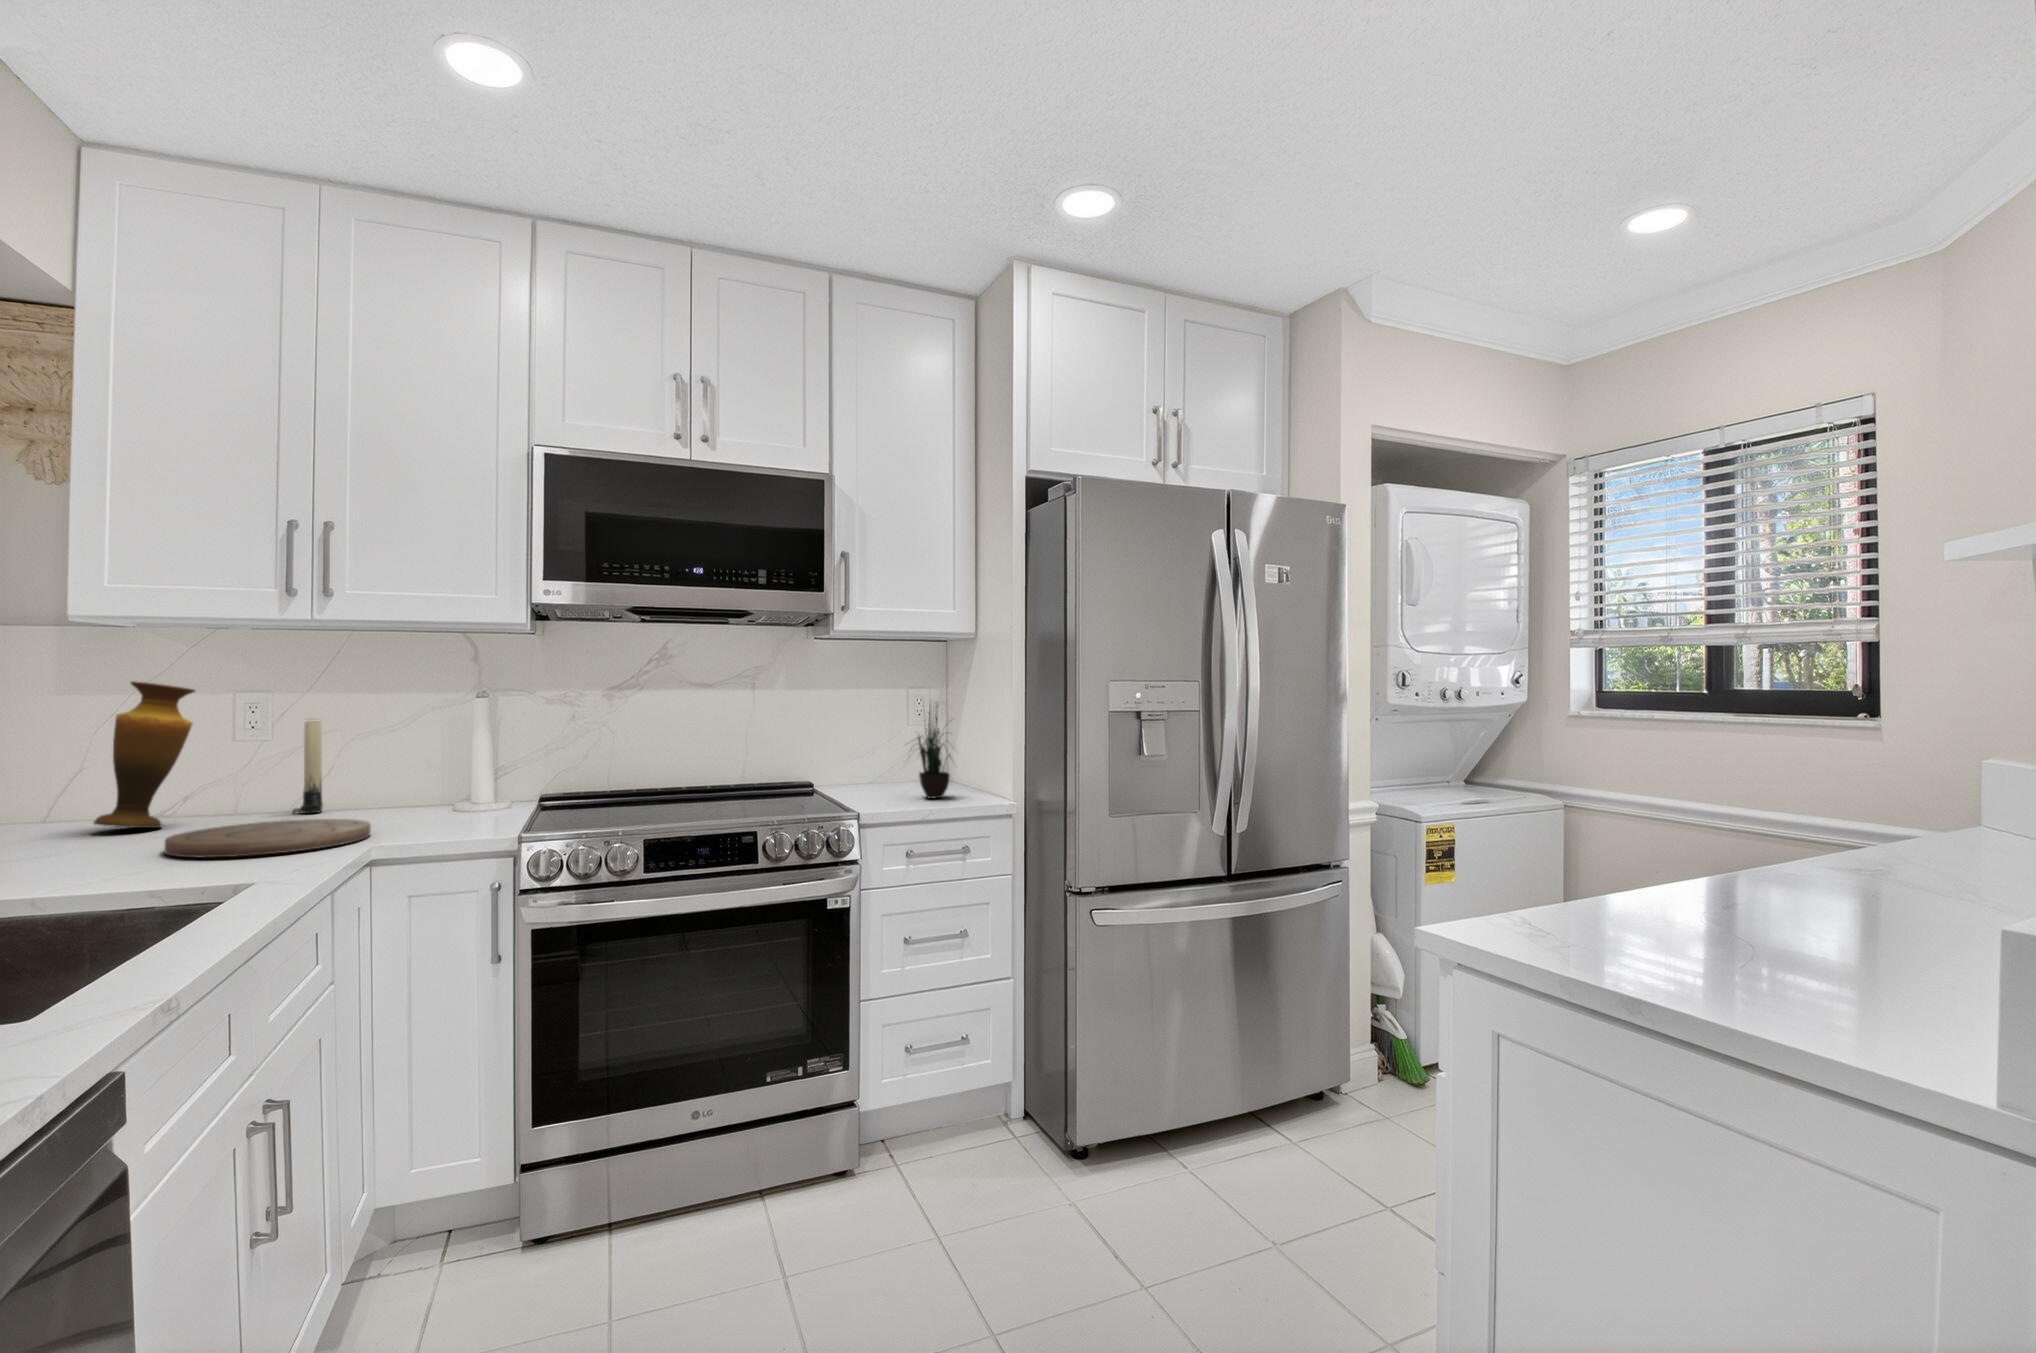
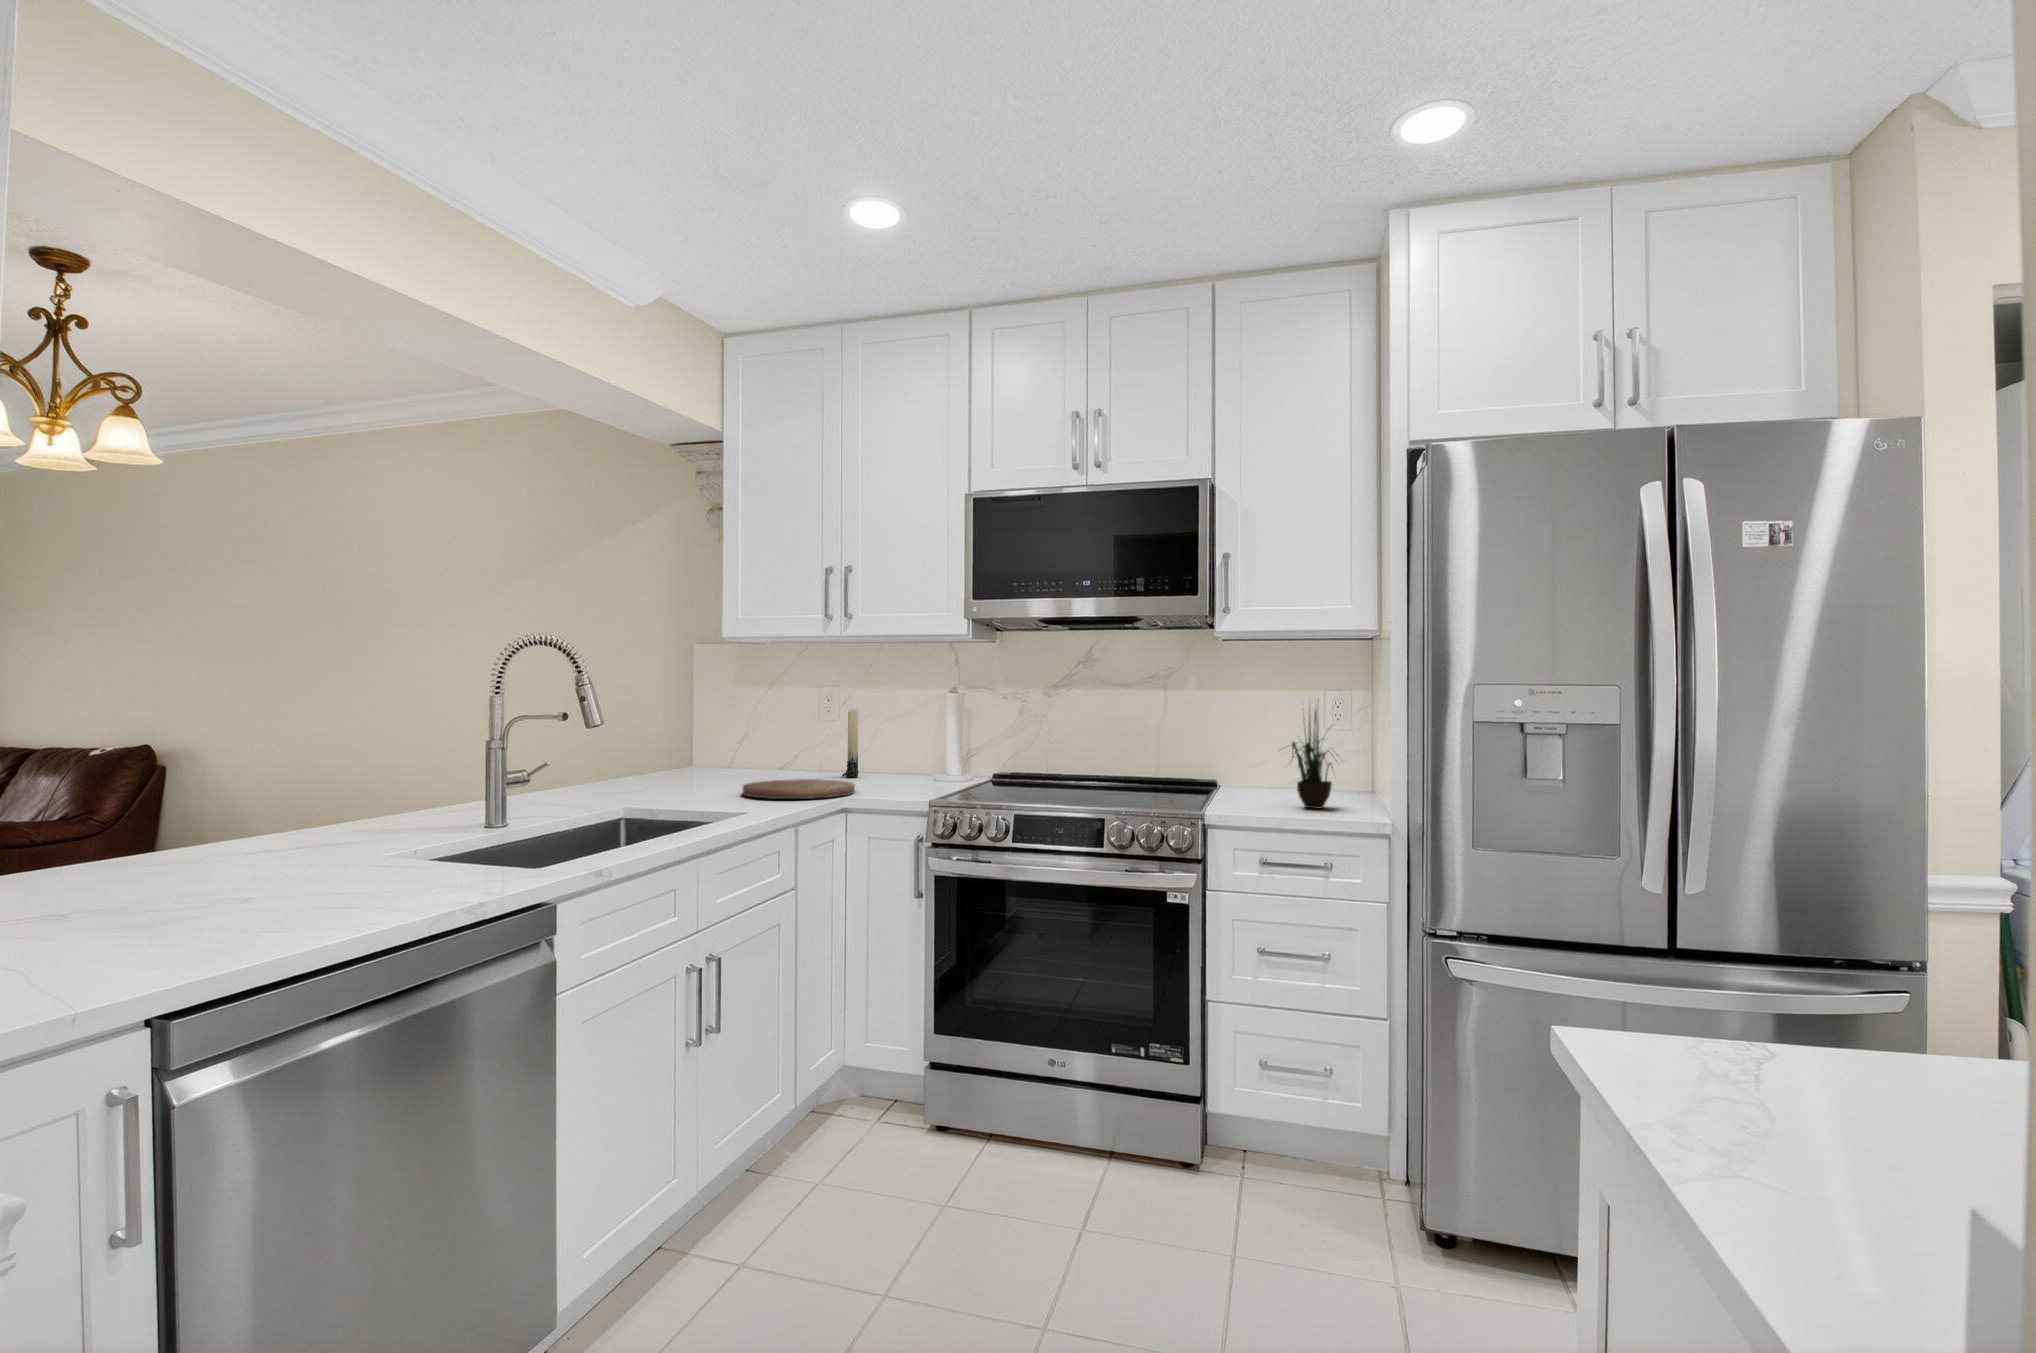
vase: present [94,681,195,828] -> none [737,682,789,779]

